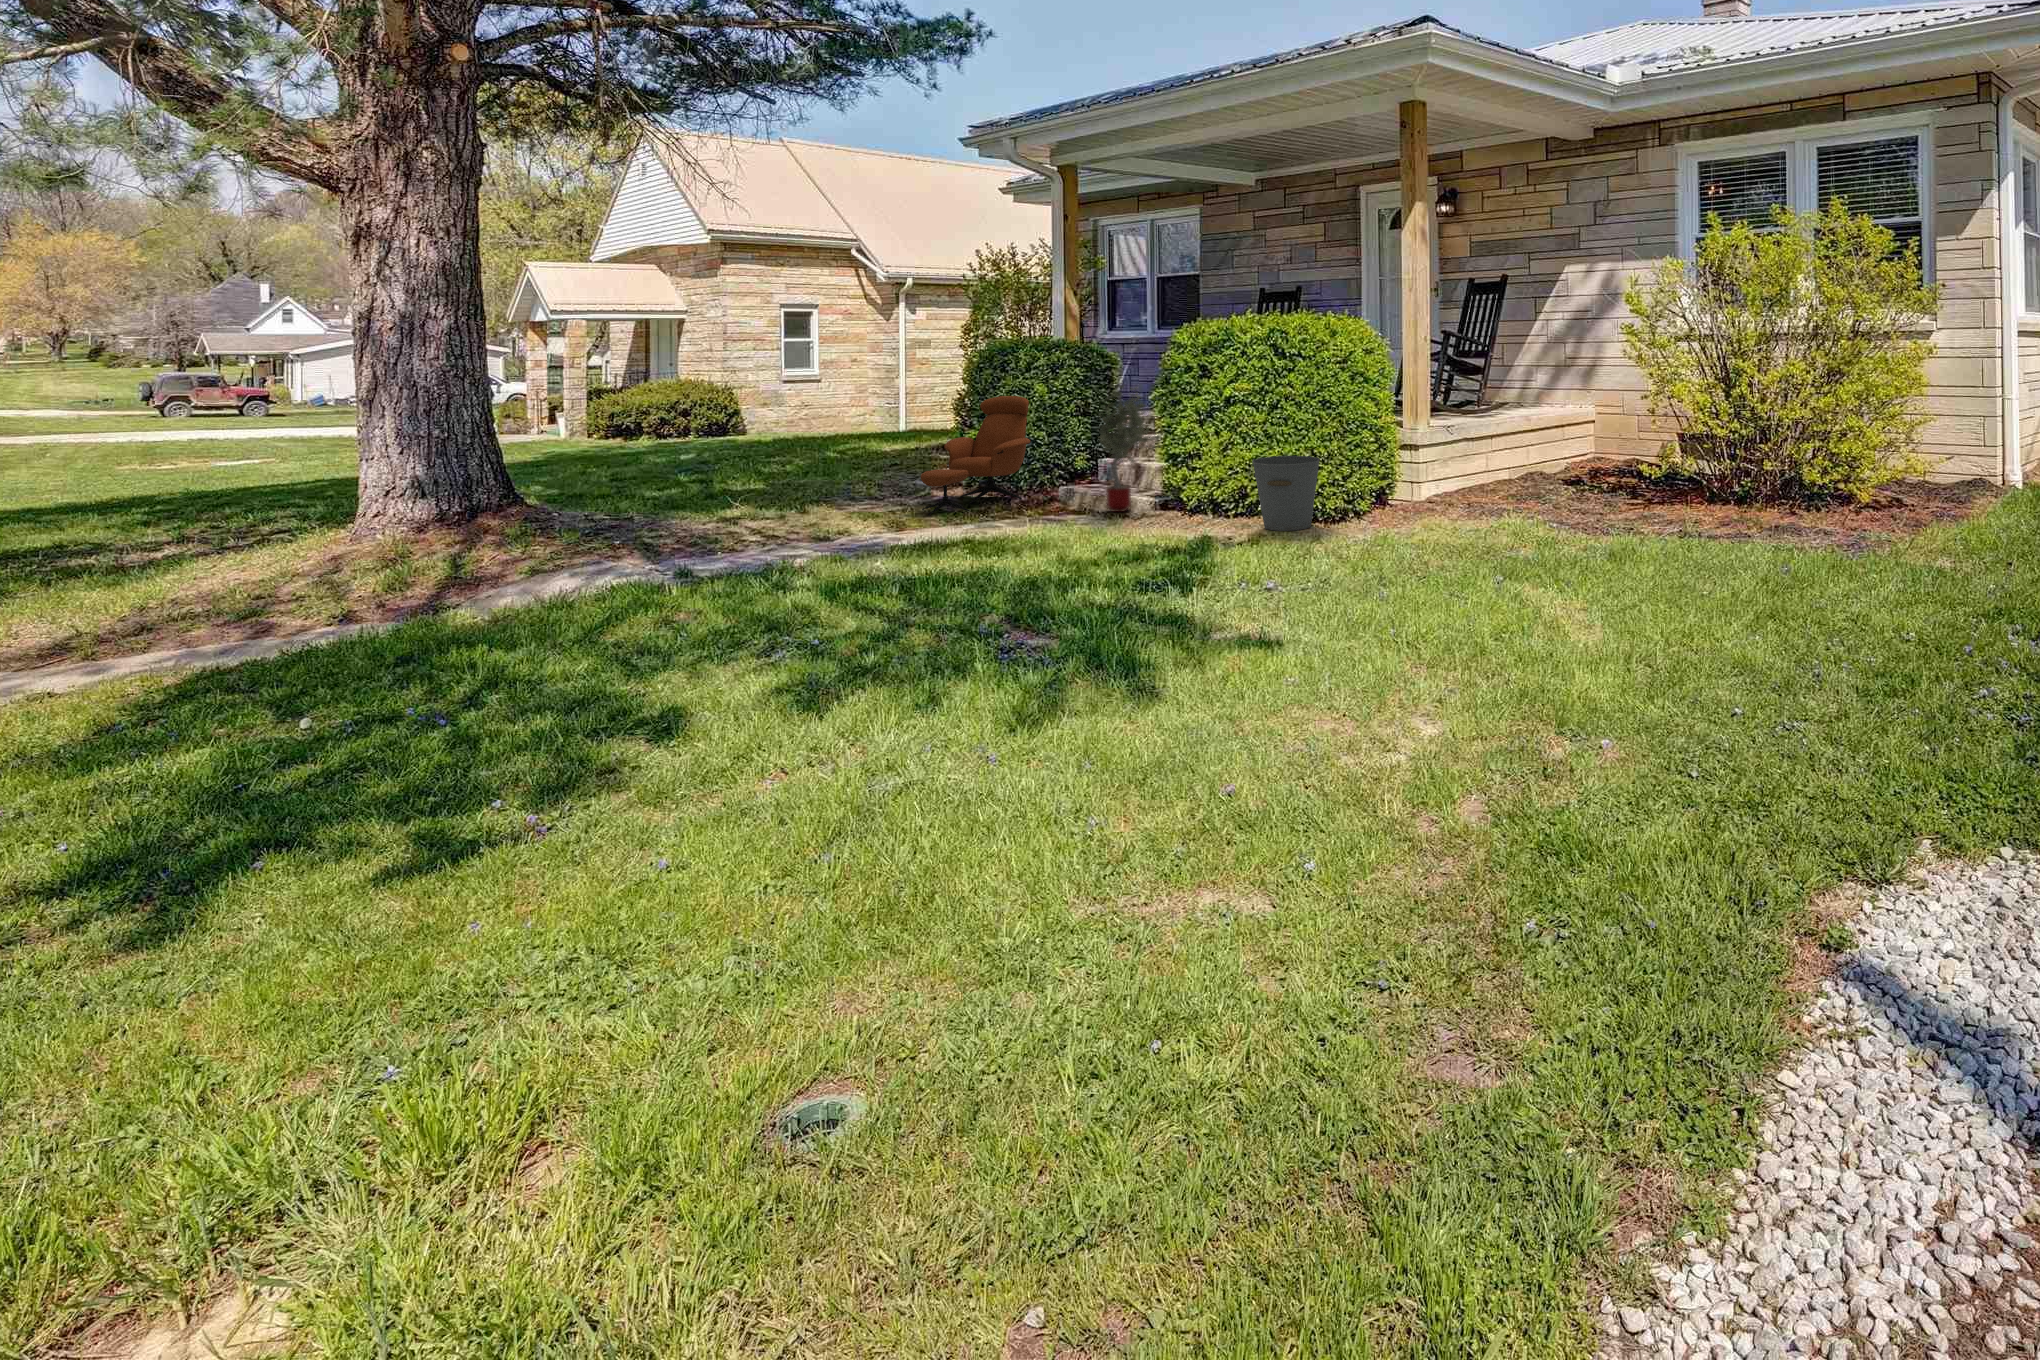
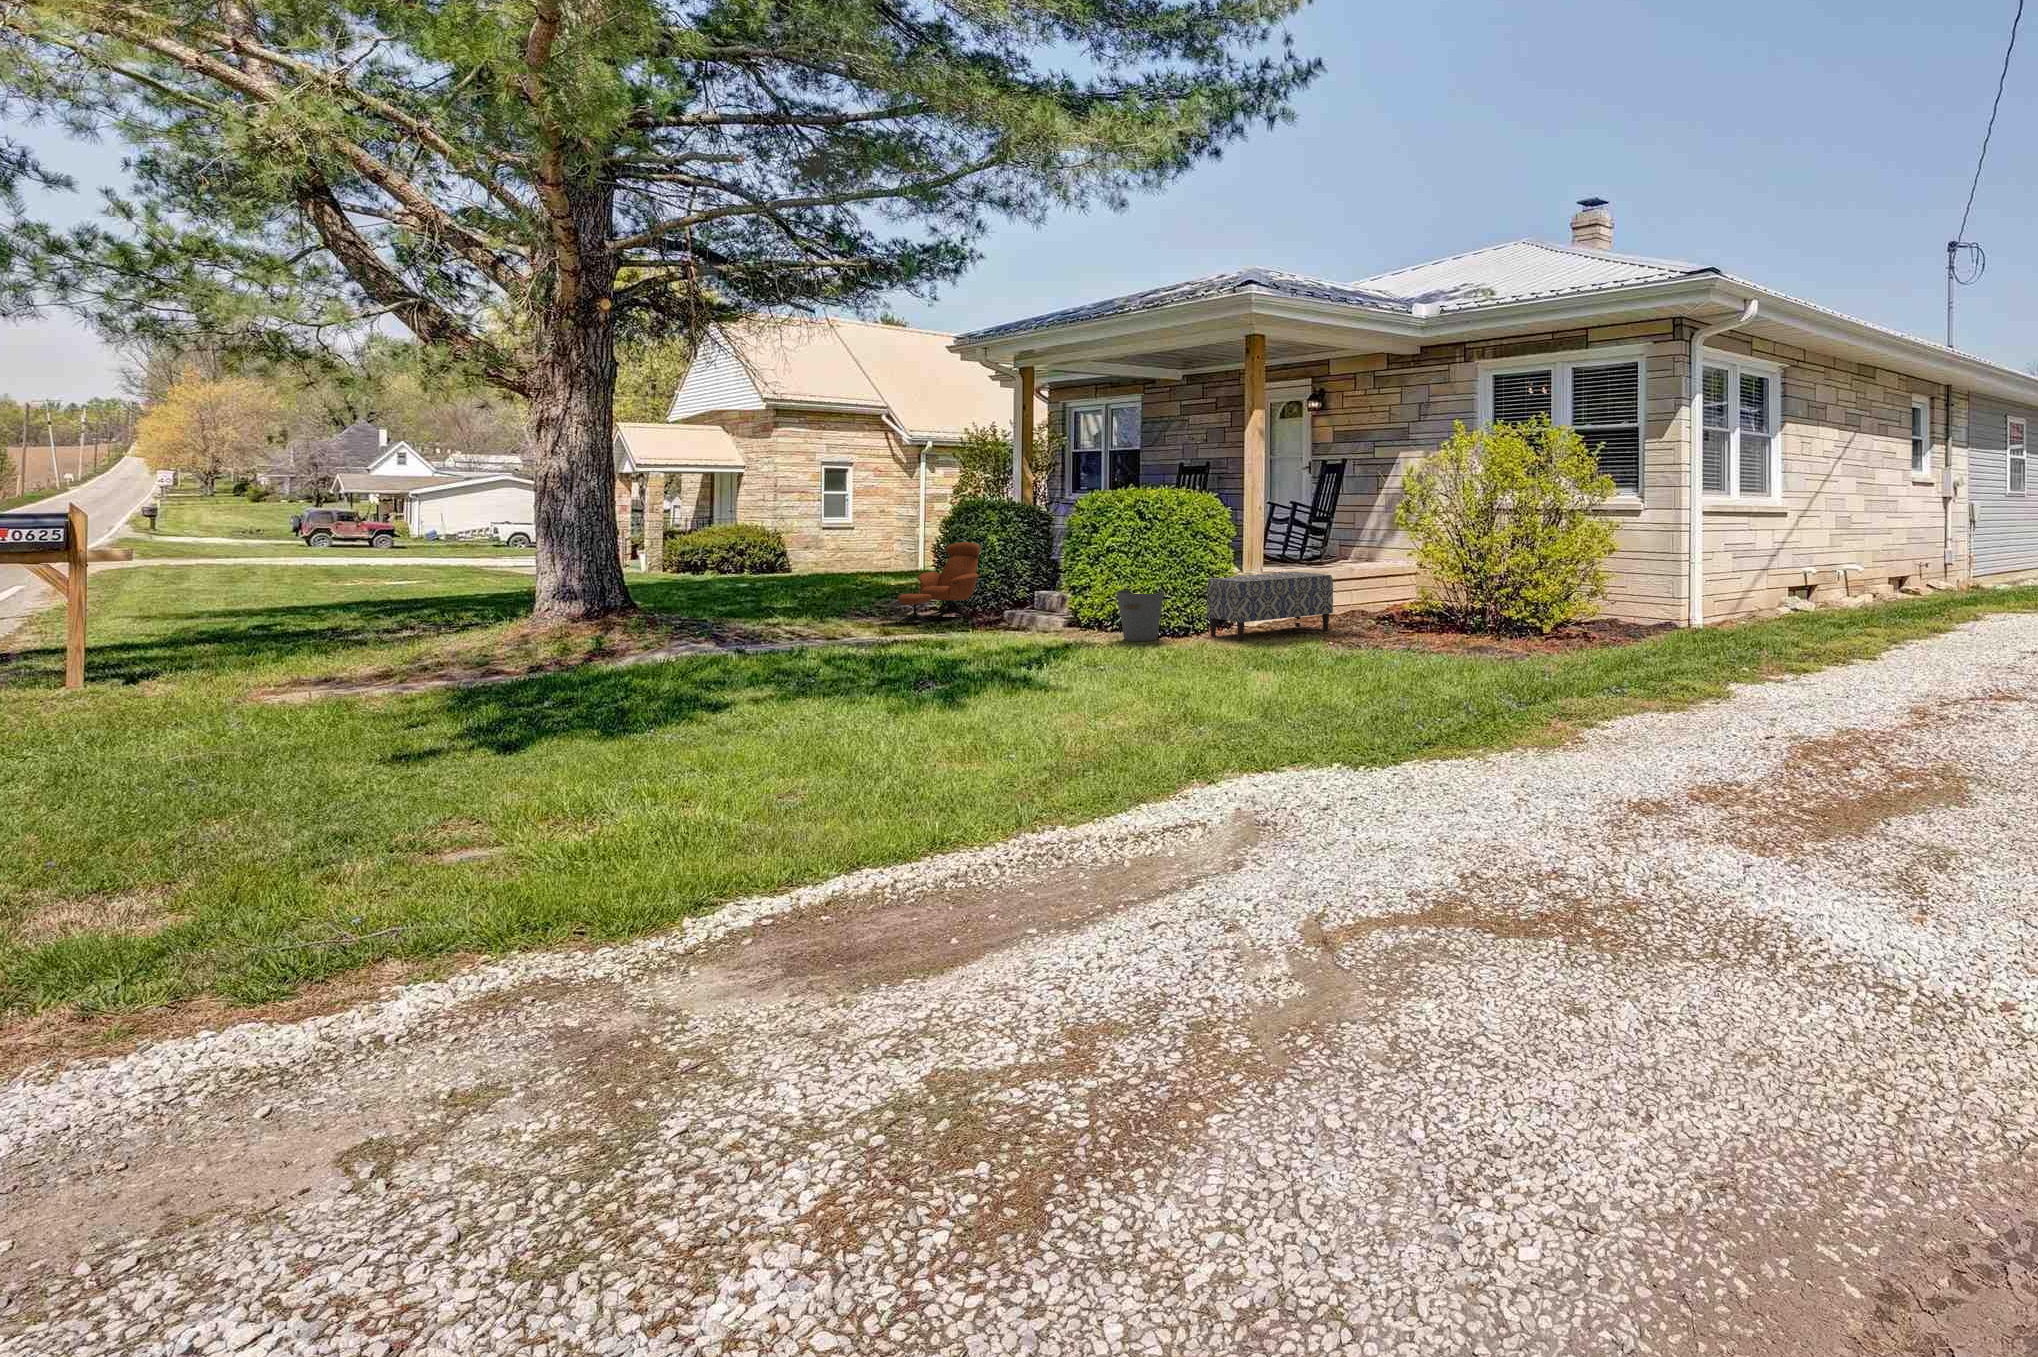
potted tree: present [1100,385,1163,512] -> none [1016,535,1068,627]
bench: none [1371,423,1534,524] -> present [1206,572,1333,641]

